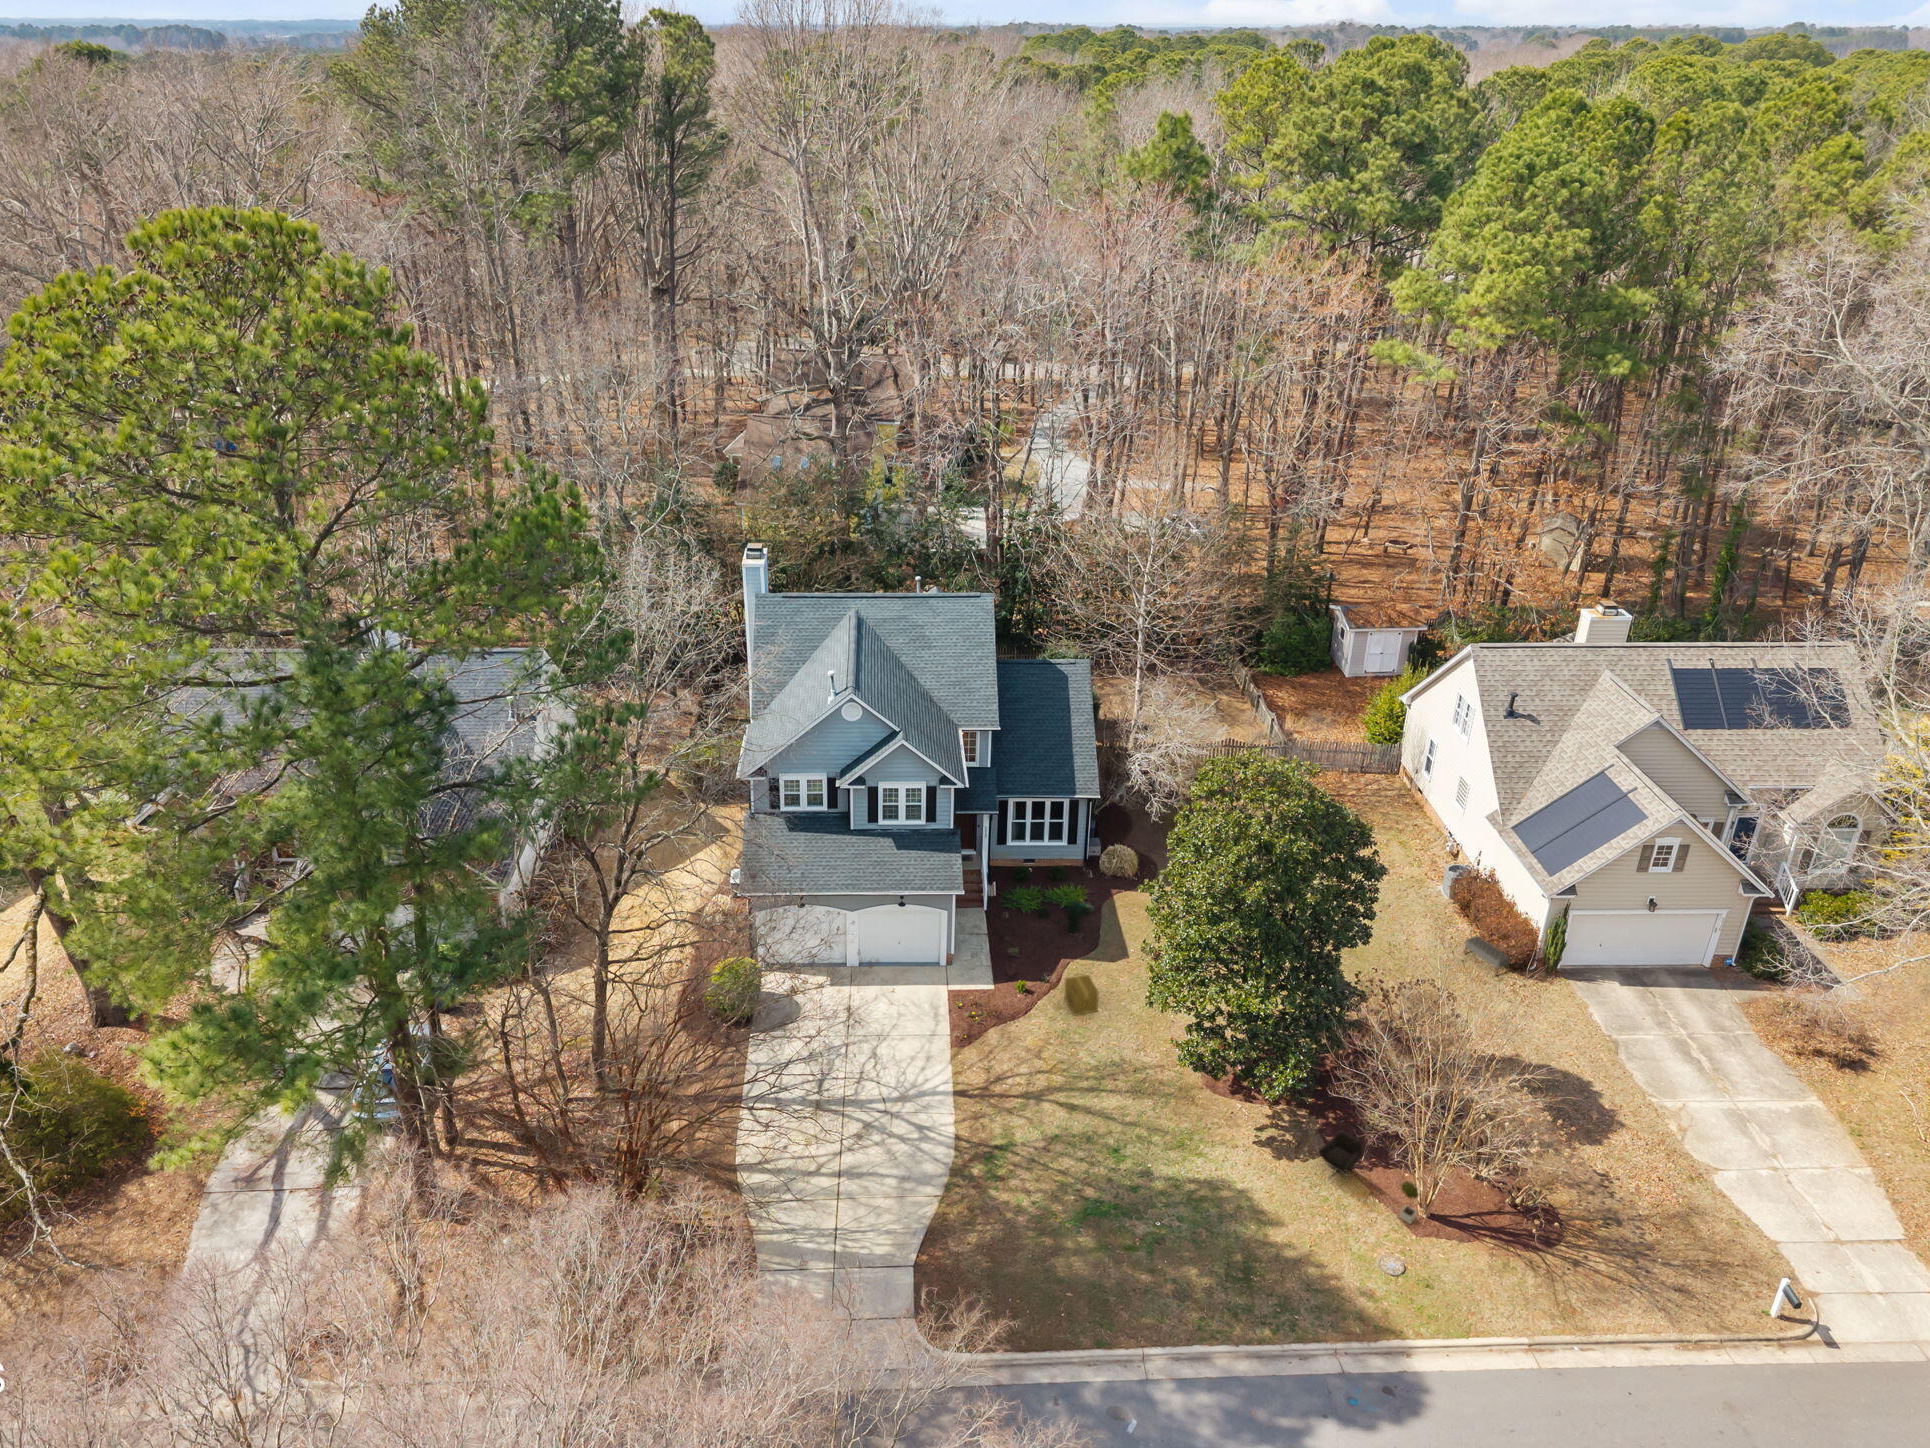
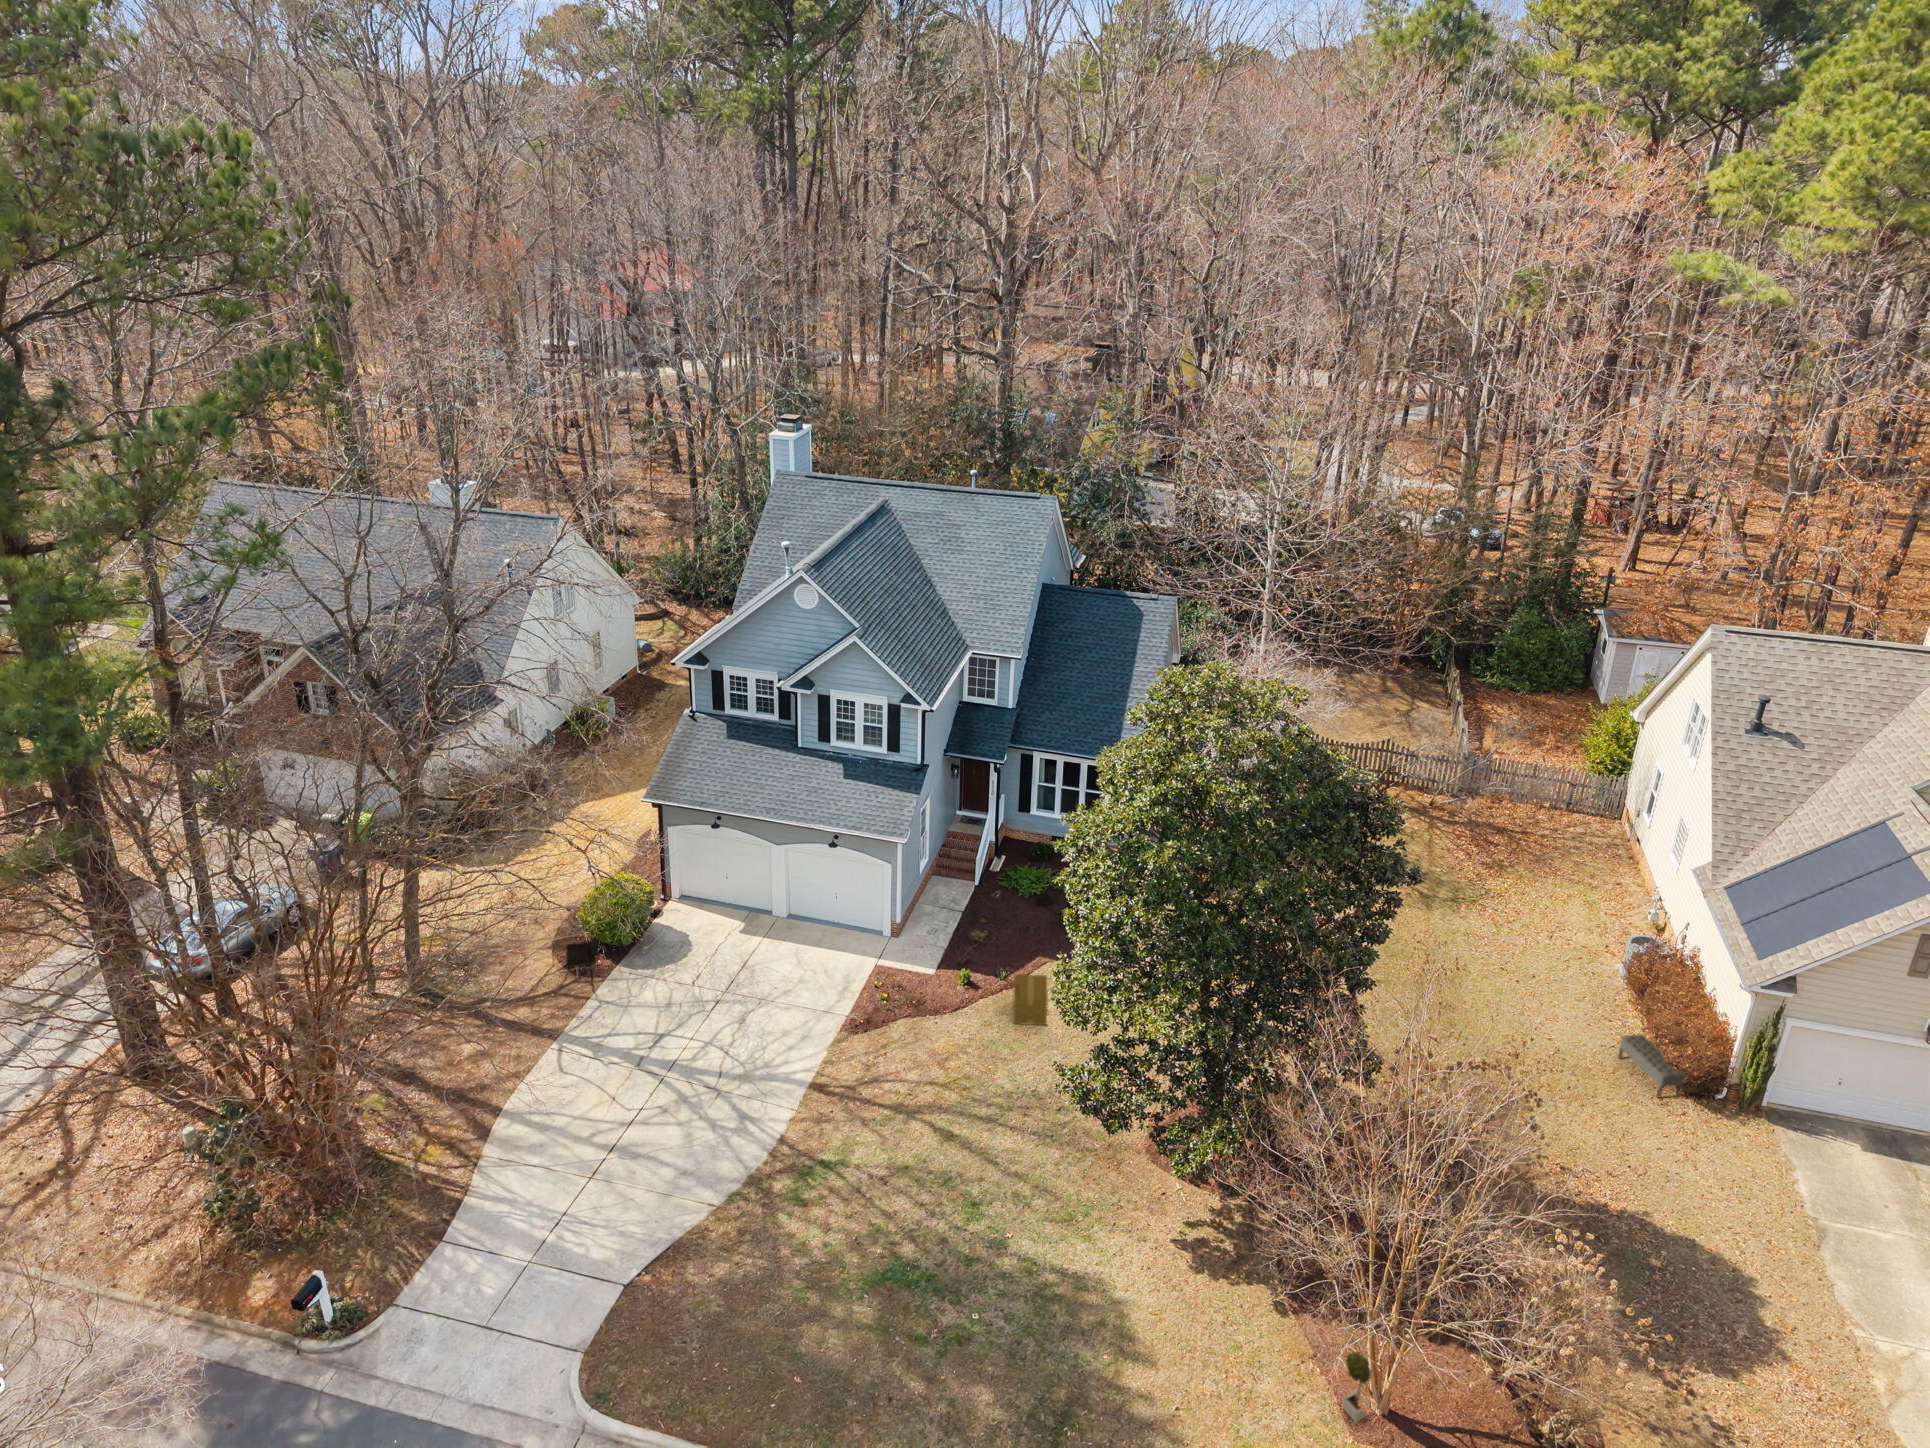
lounge chair: present [1319,1131,1362,1178] -> present [566,936,599,977]

